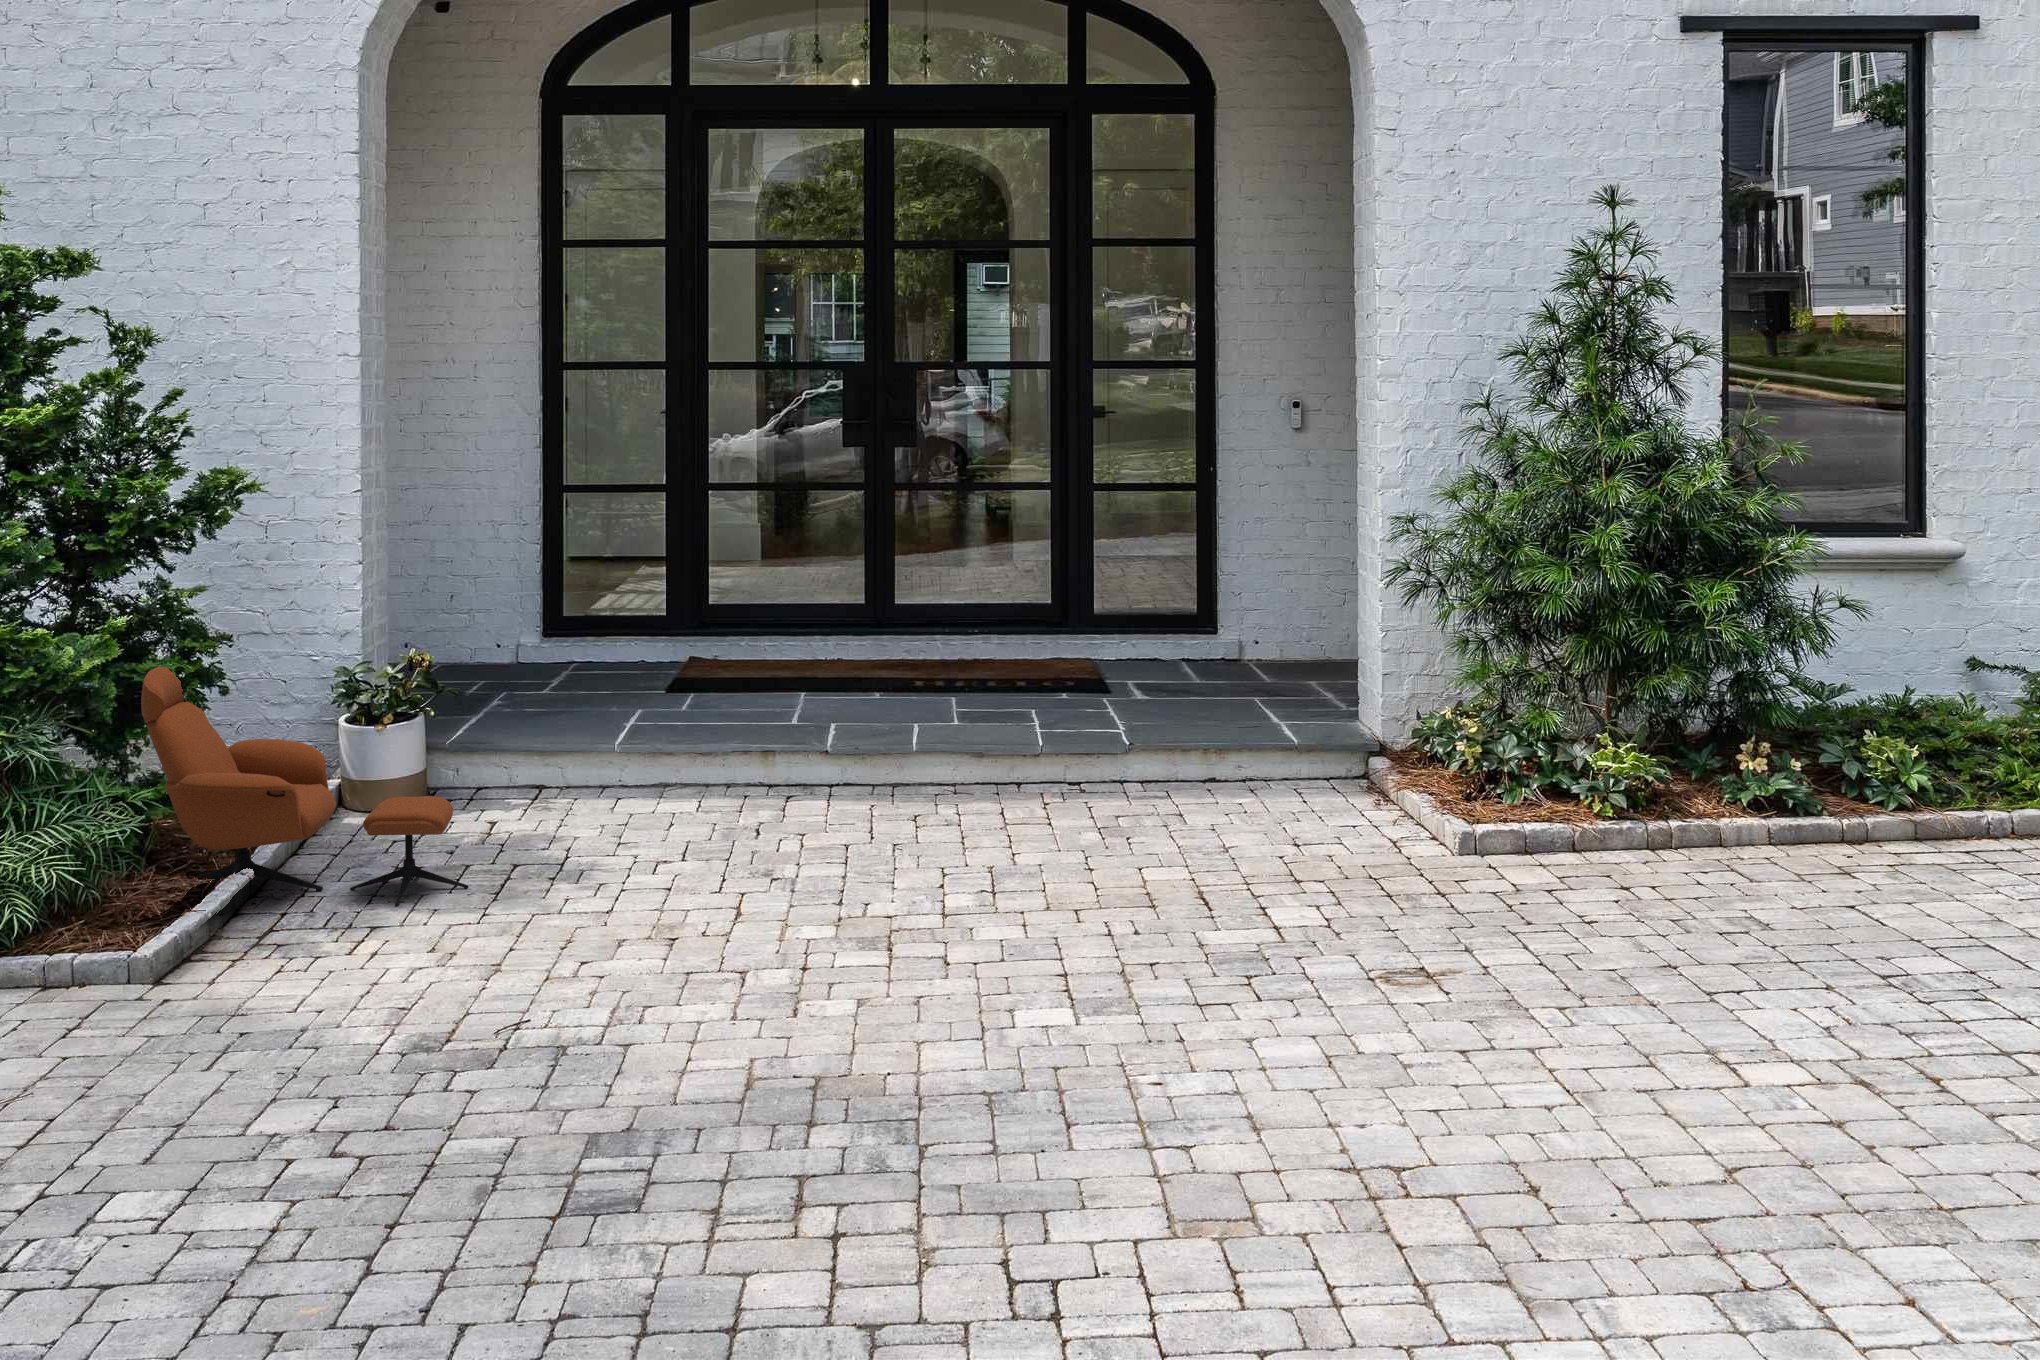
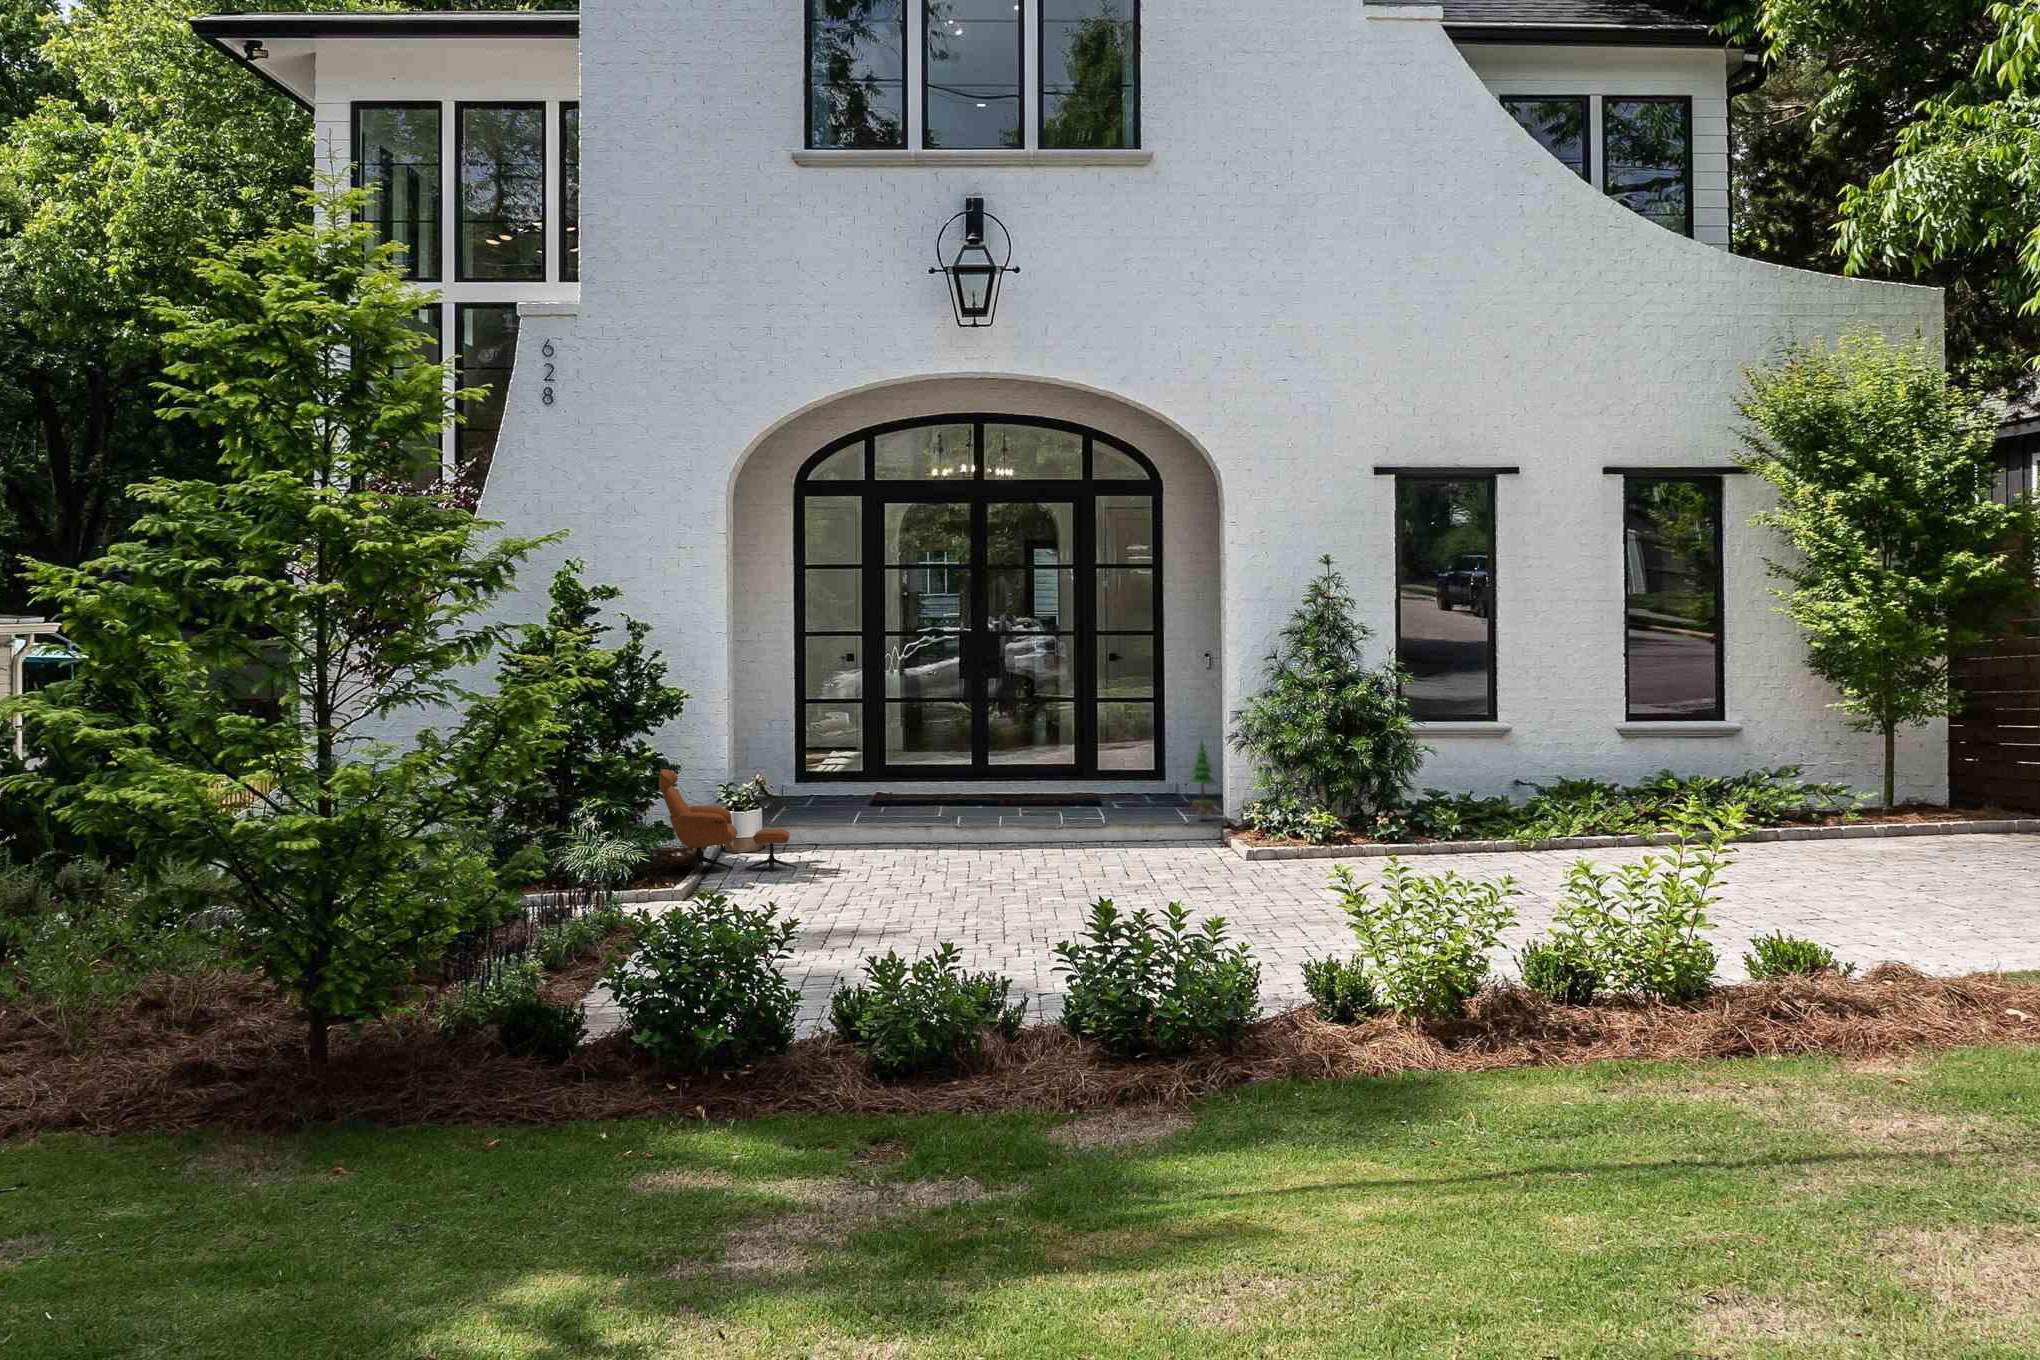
potted tree: none [1302,573,1361,735] -> present [1190,741,1215,820]

